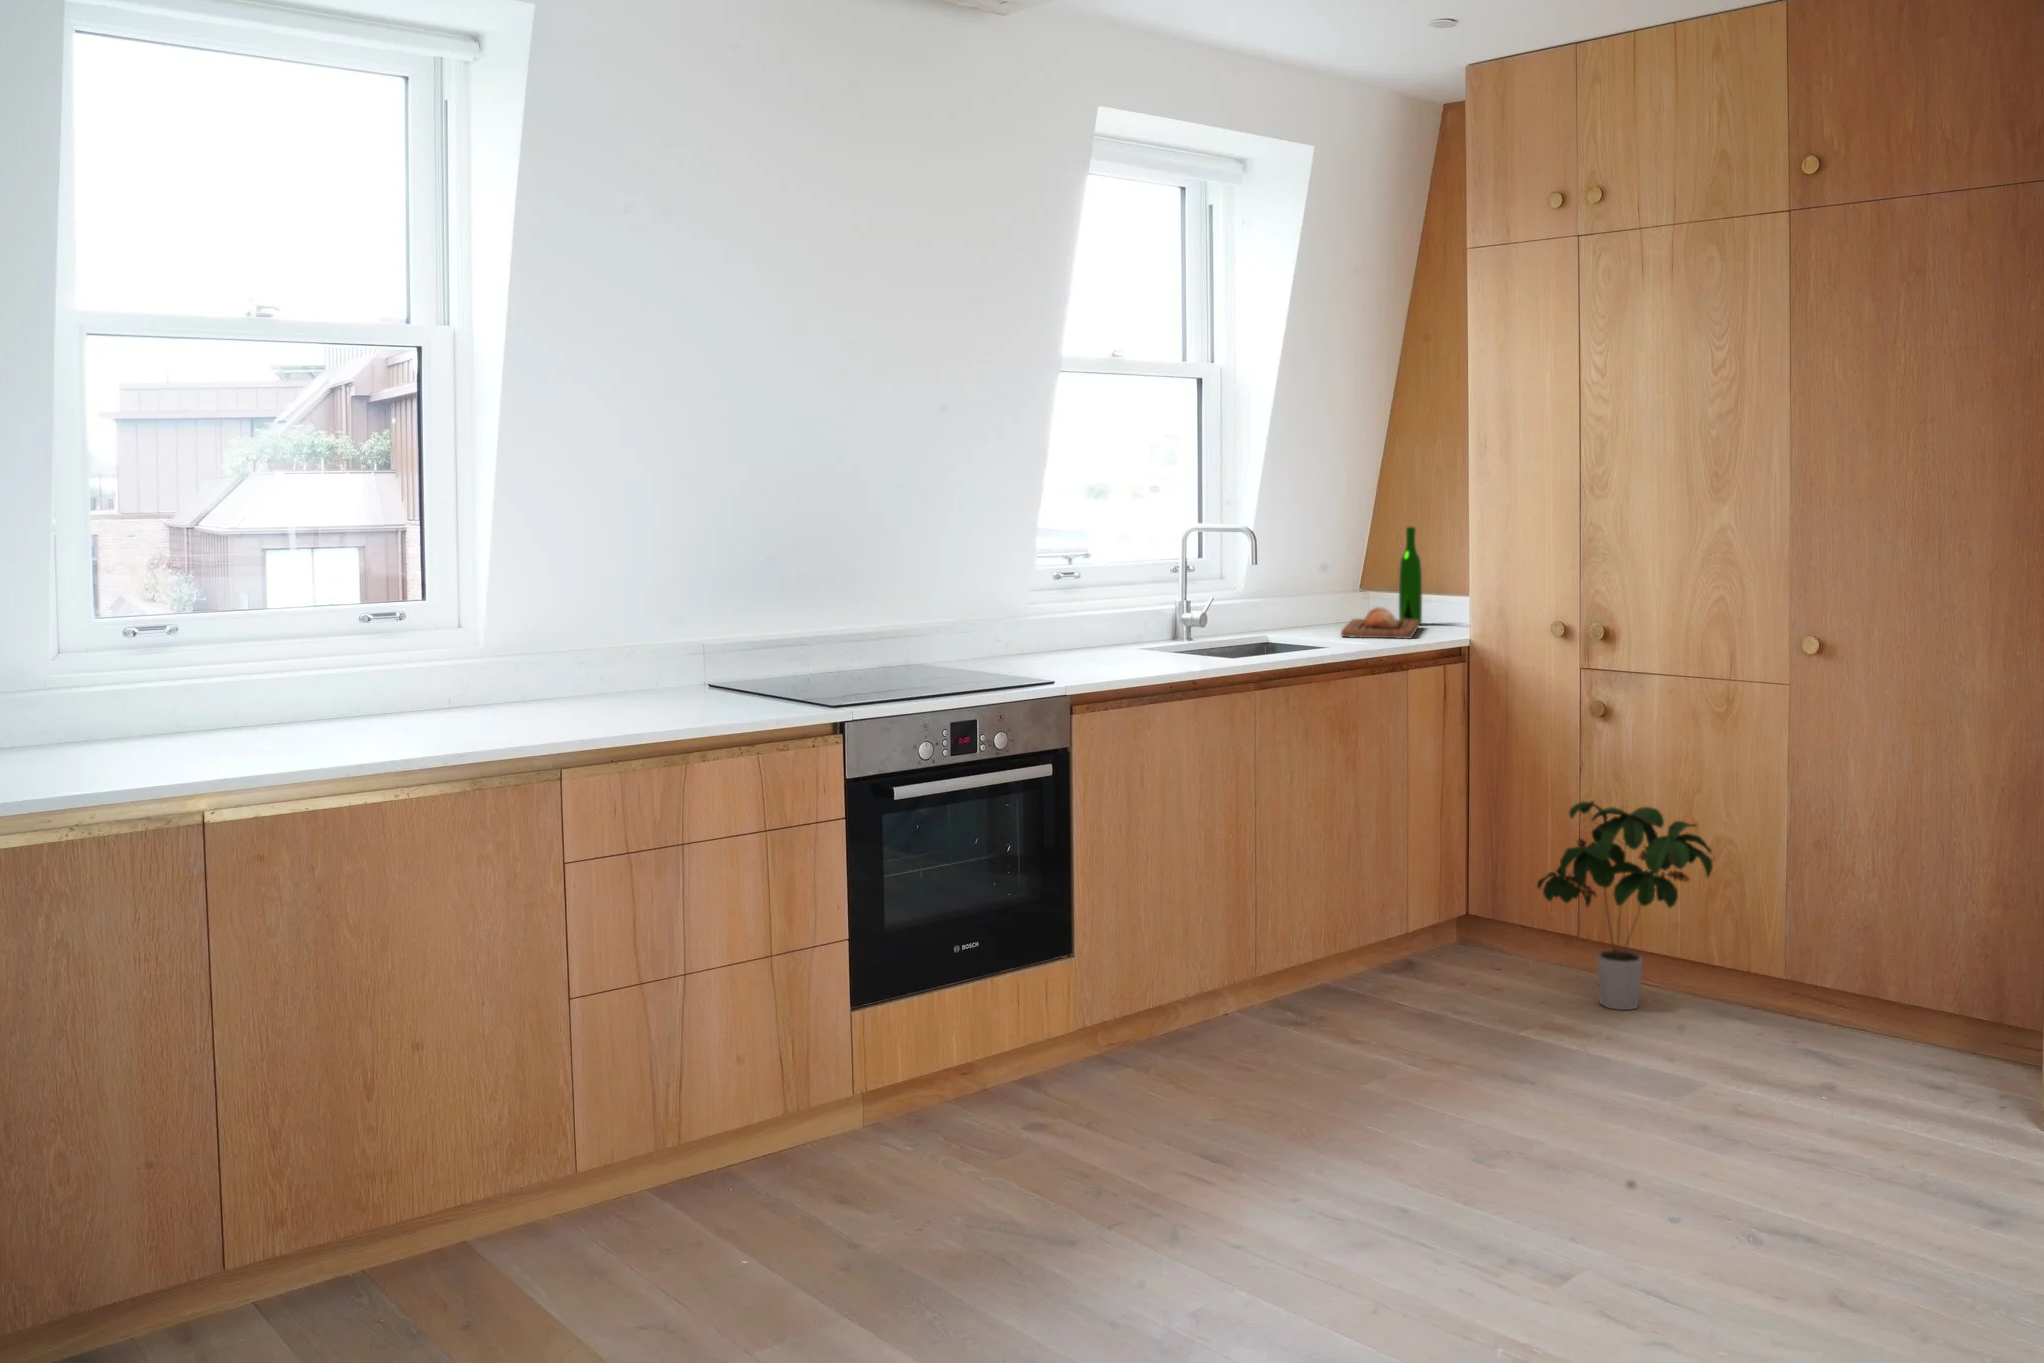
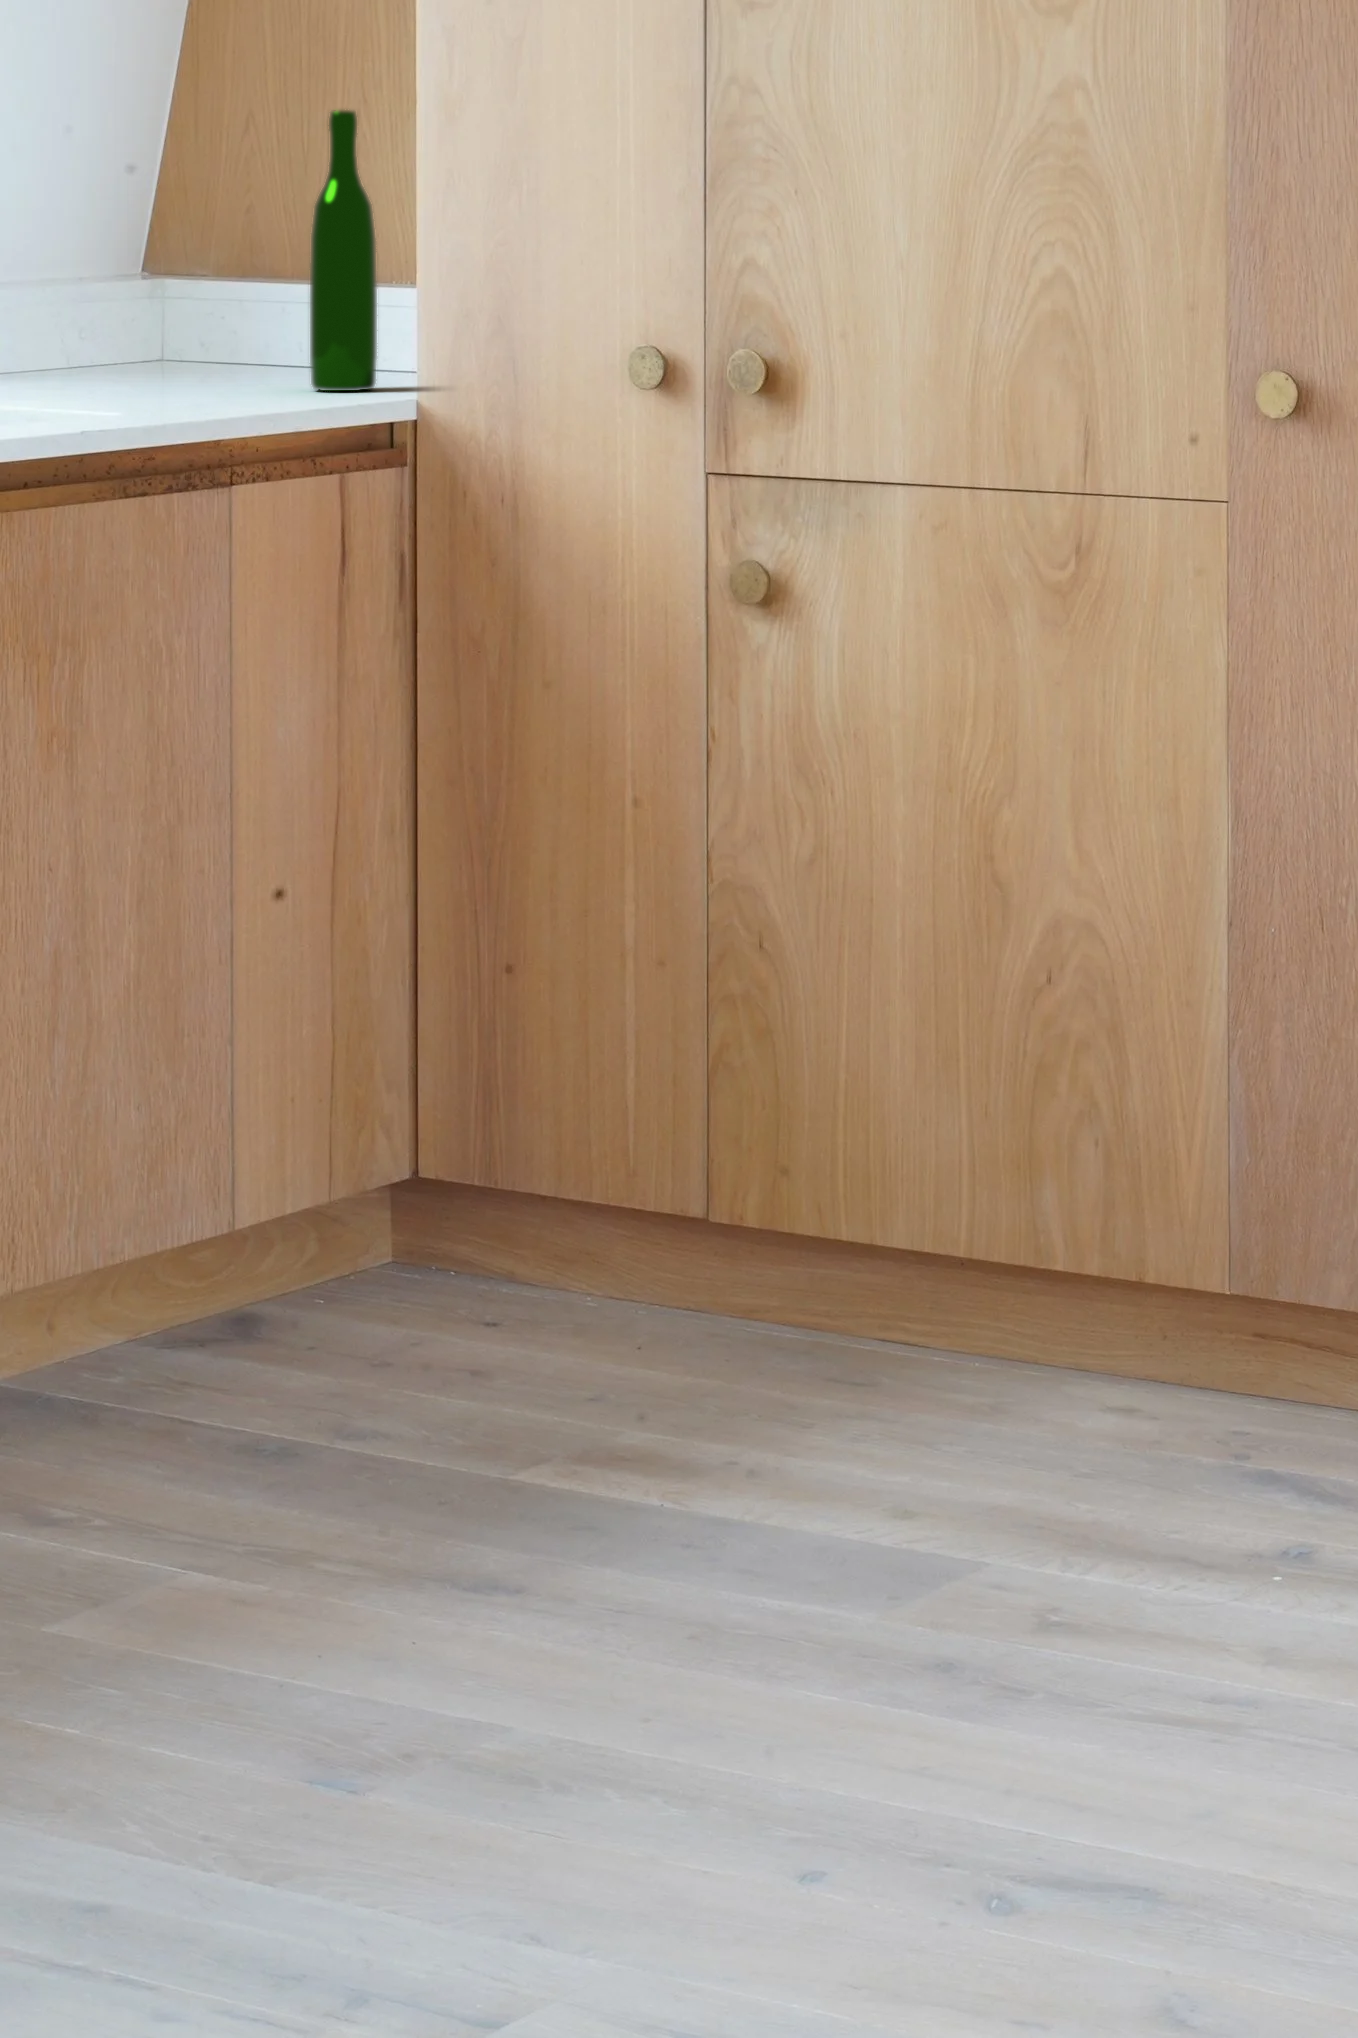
bread loaf: present [1341,608,1419,639] -> none [112,339,360,420]
potted plant: present [1537,801,1713,1010] -> none [626,841,1063,1406]

